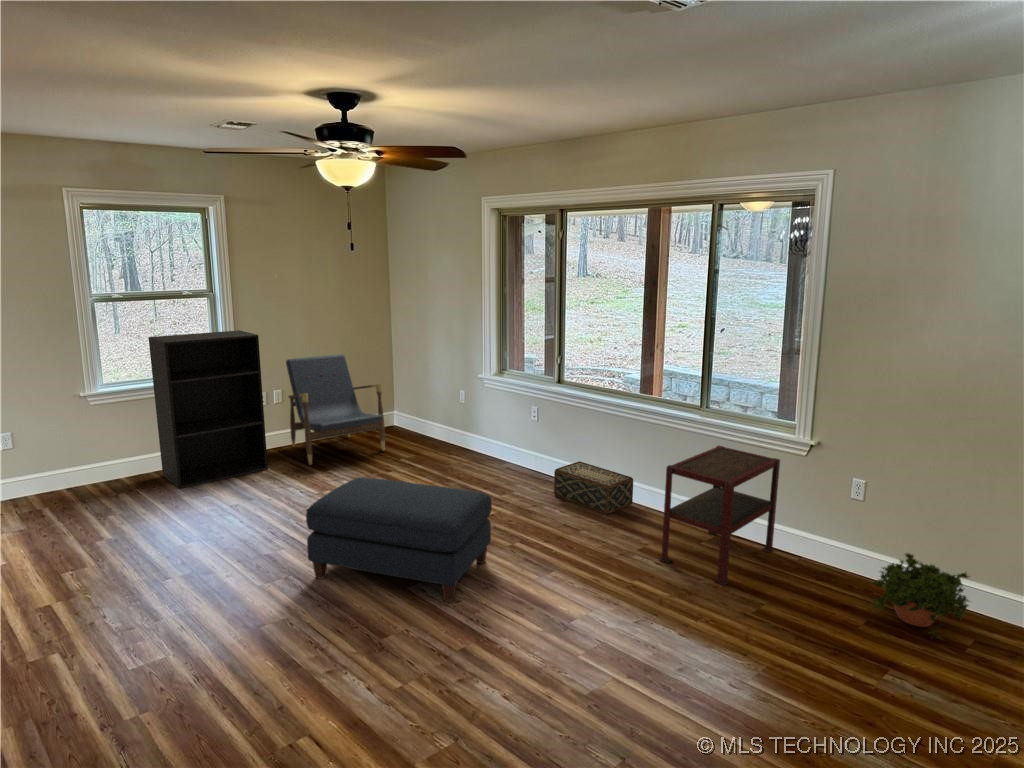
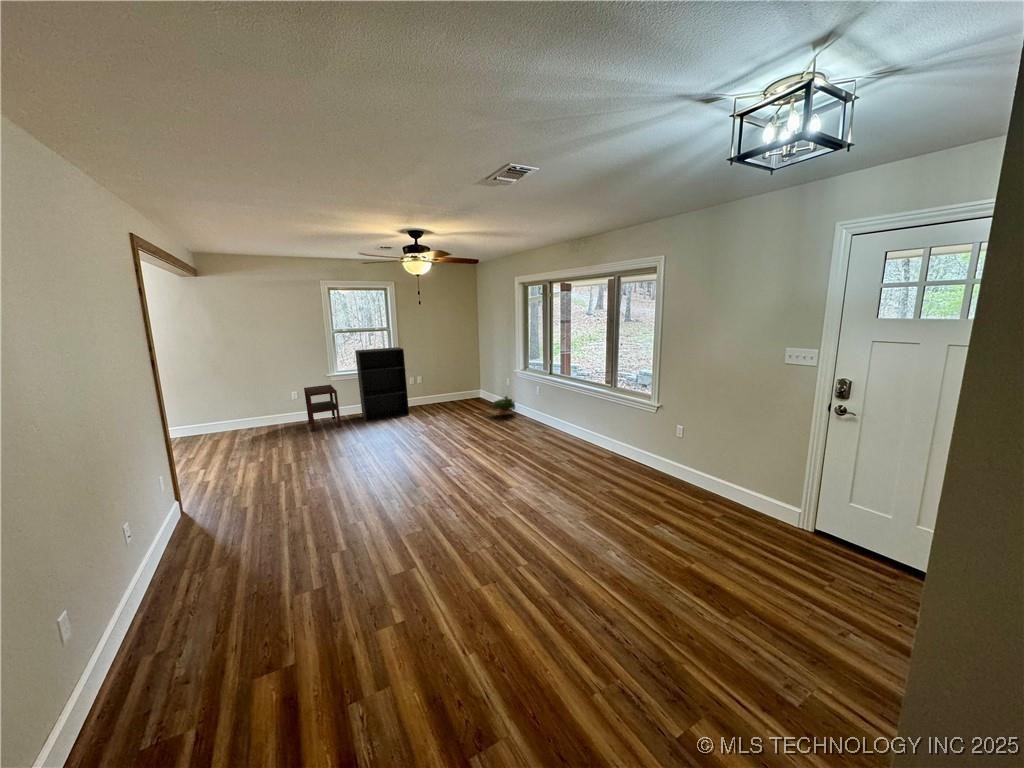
lounge chair: present [286,354,385,465] -> none [422,360,469,414]
side table: present [660,446,780,585] -> present [304,385,342,432]
woven basket: present [554,461,633,514] -> none [540,415,579,443]
ottoman: present [306,477,492,603] -> none [397,416,487,476]
potted plant: present [872,553,970,639] -> present [488,396,515,415]

